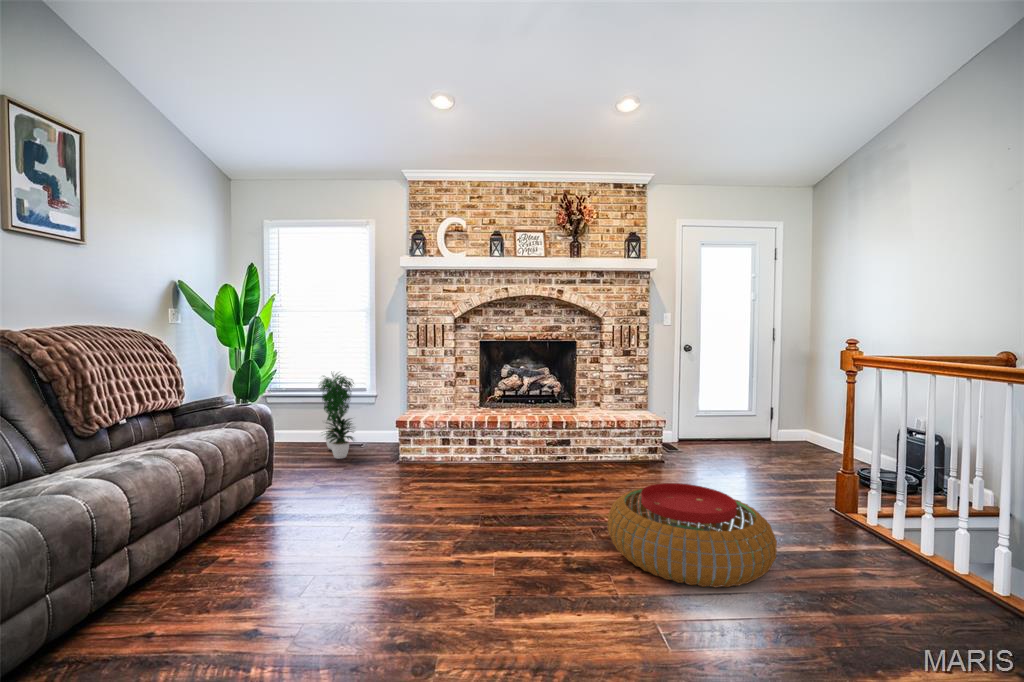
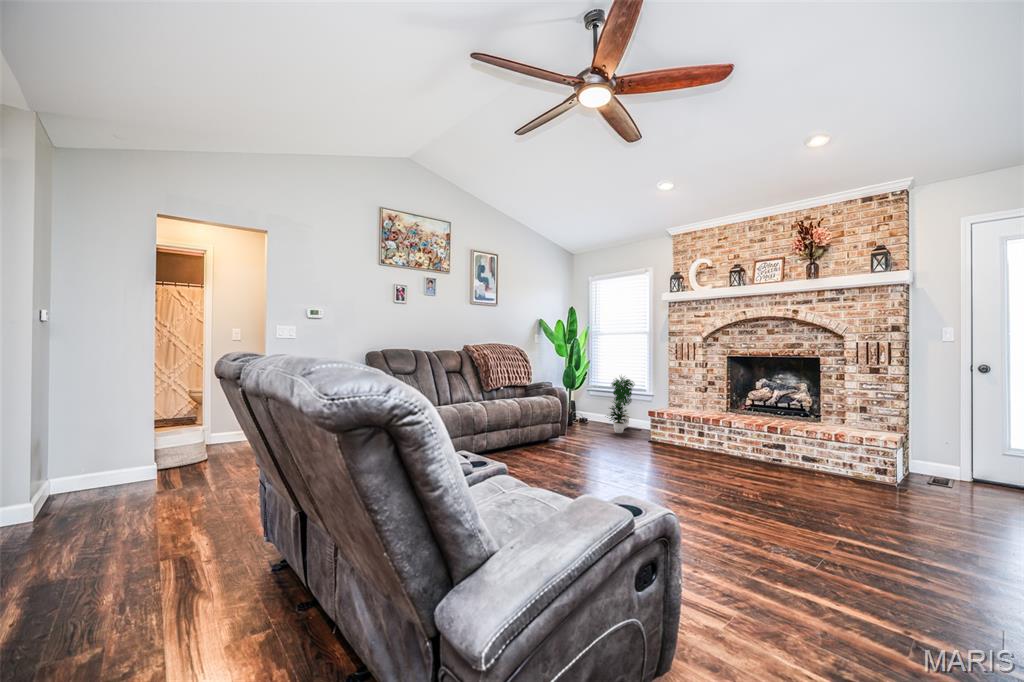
pouf: present [608,483,777,588] -> none [699,470,835,543]

